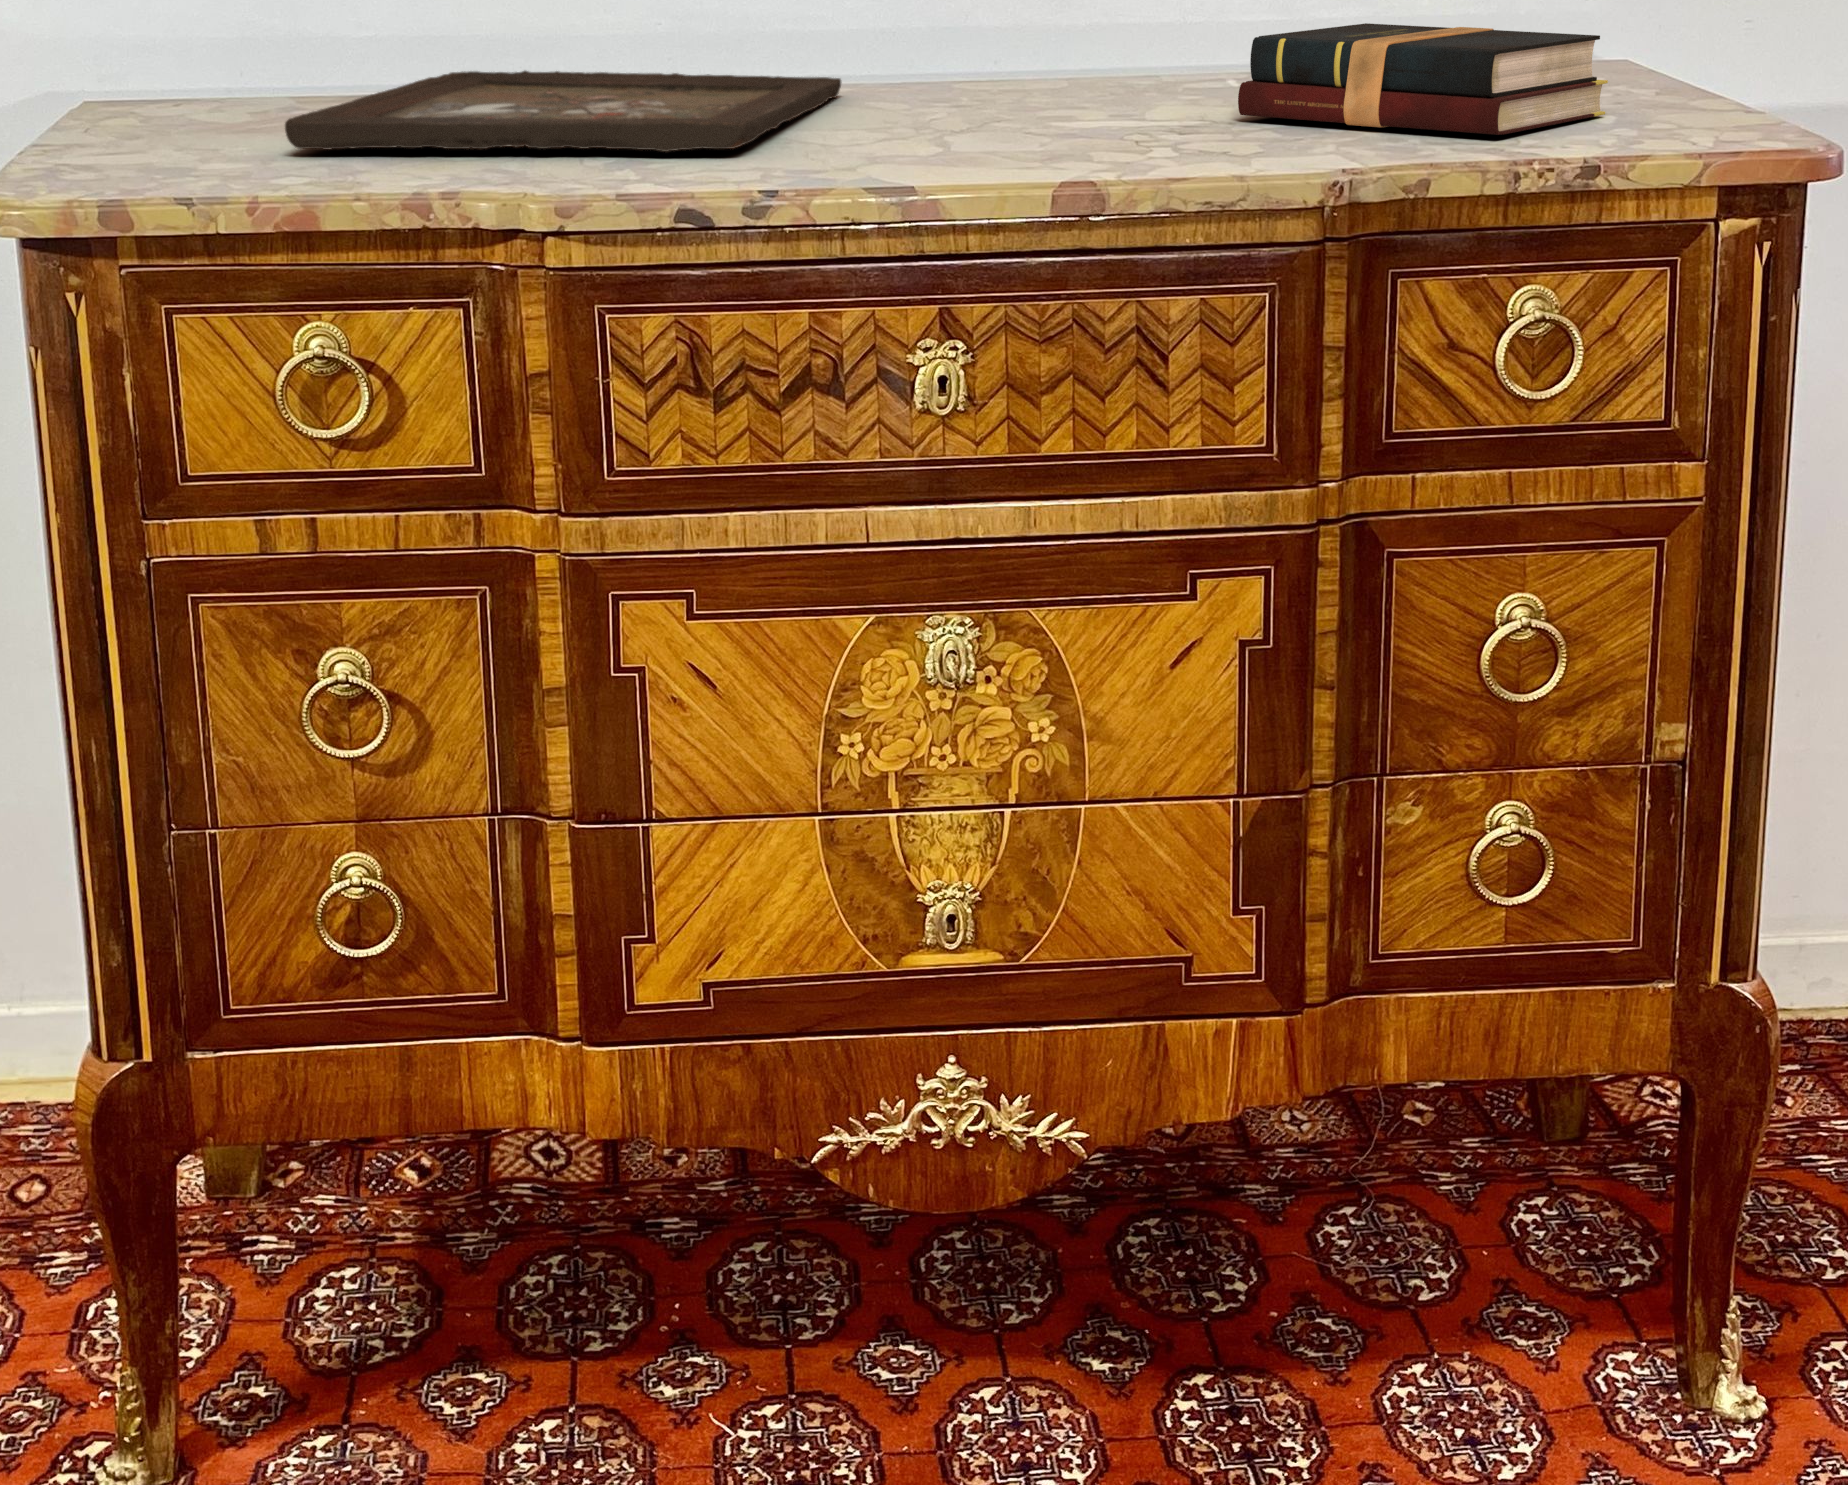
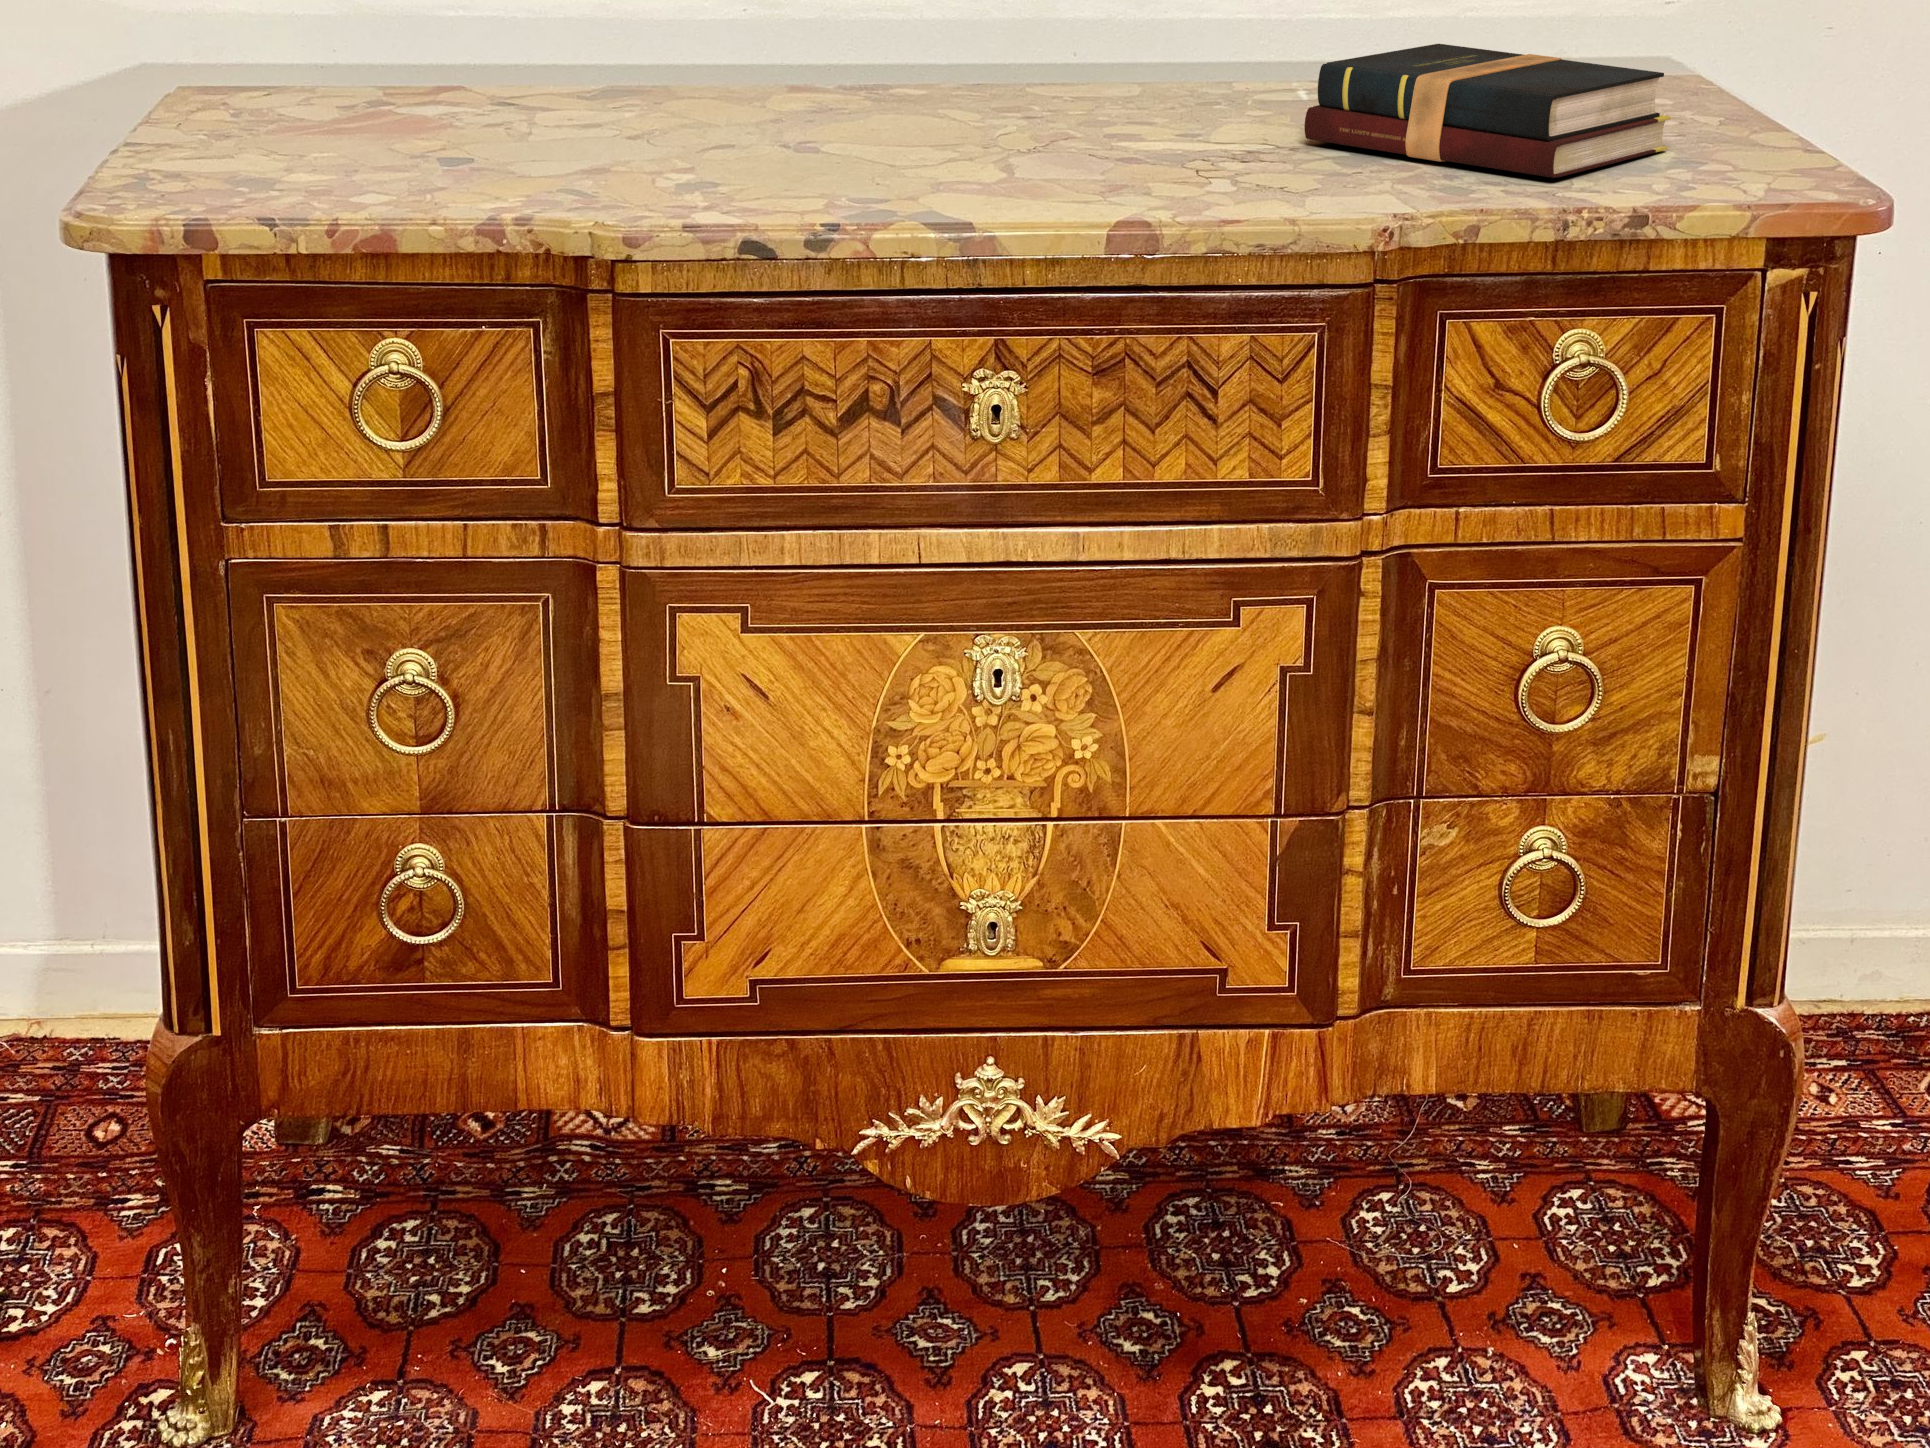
tray: present [285,71,841,152] -> none [368,56,921,171]

